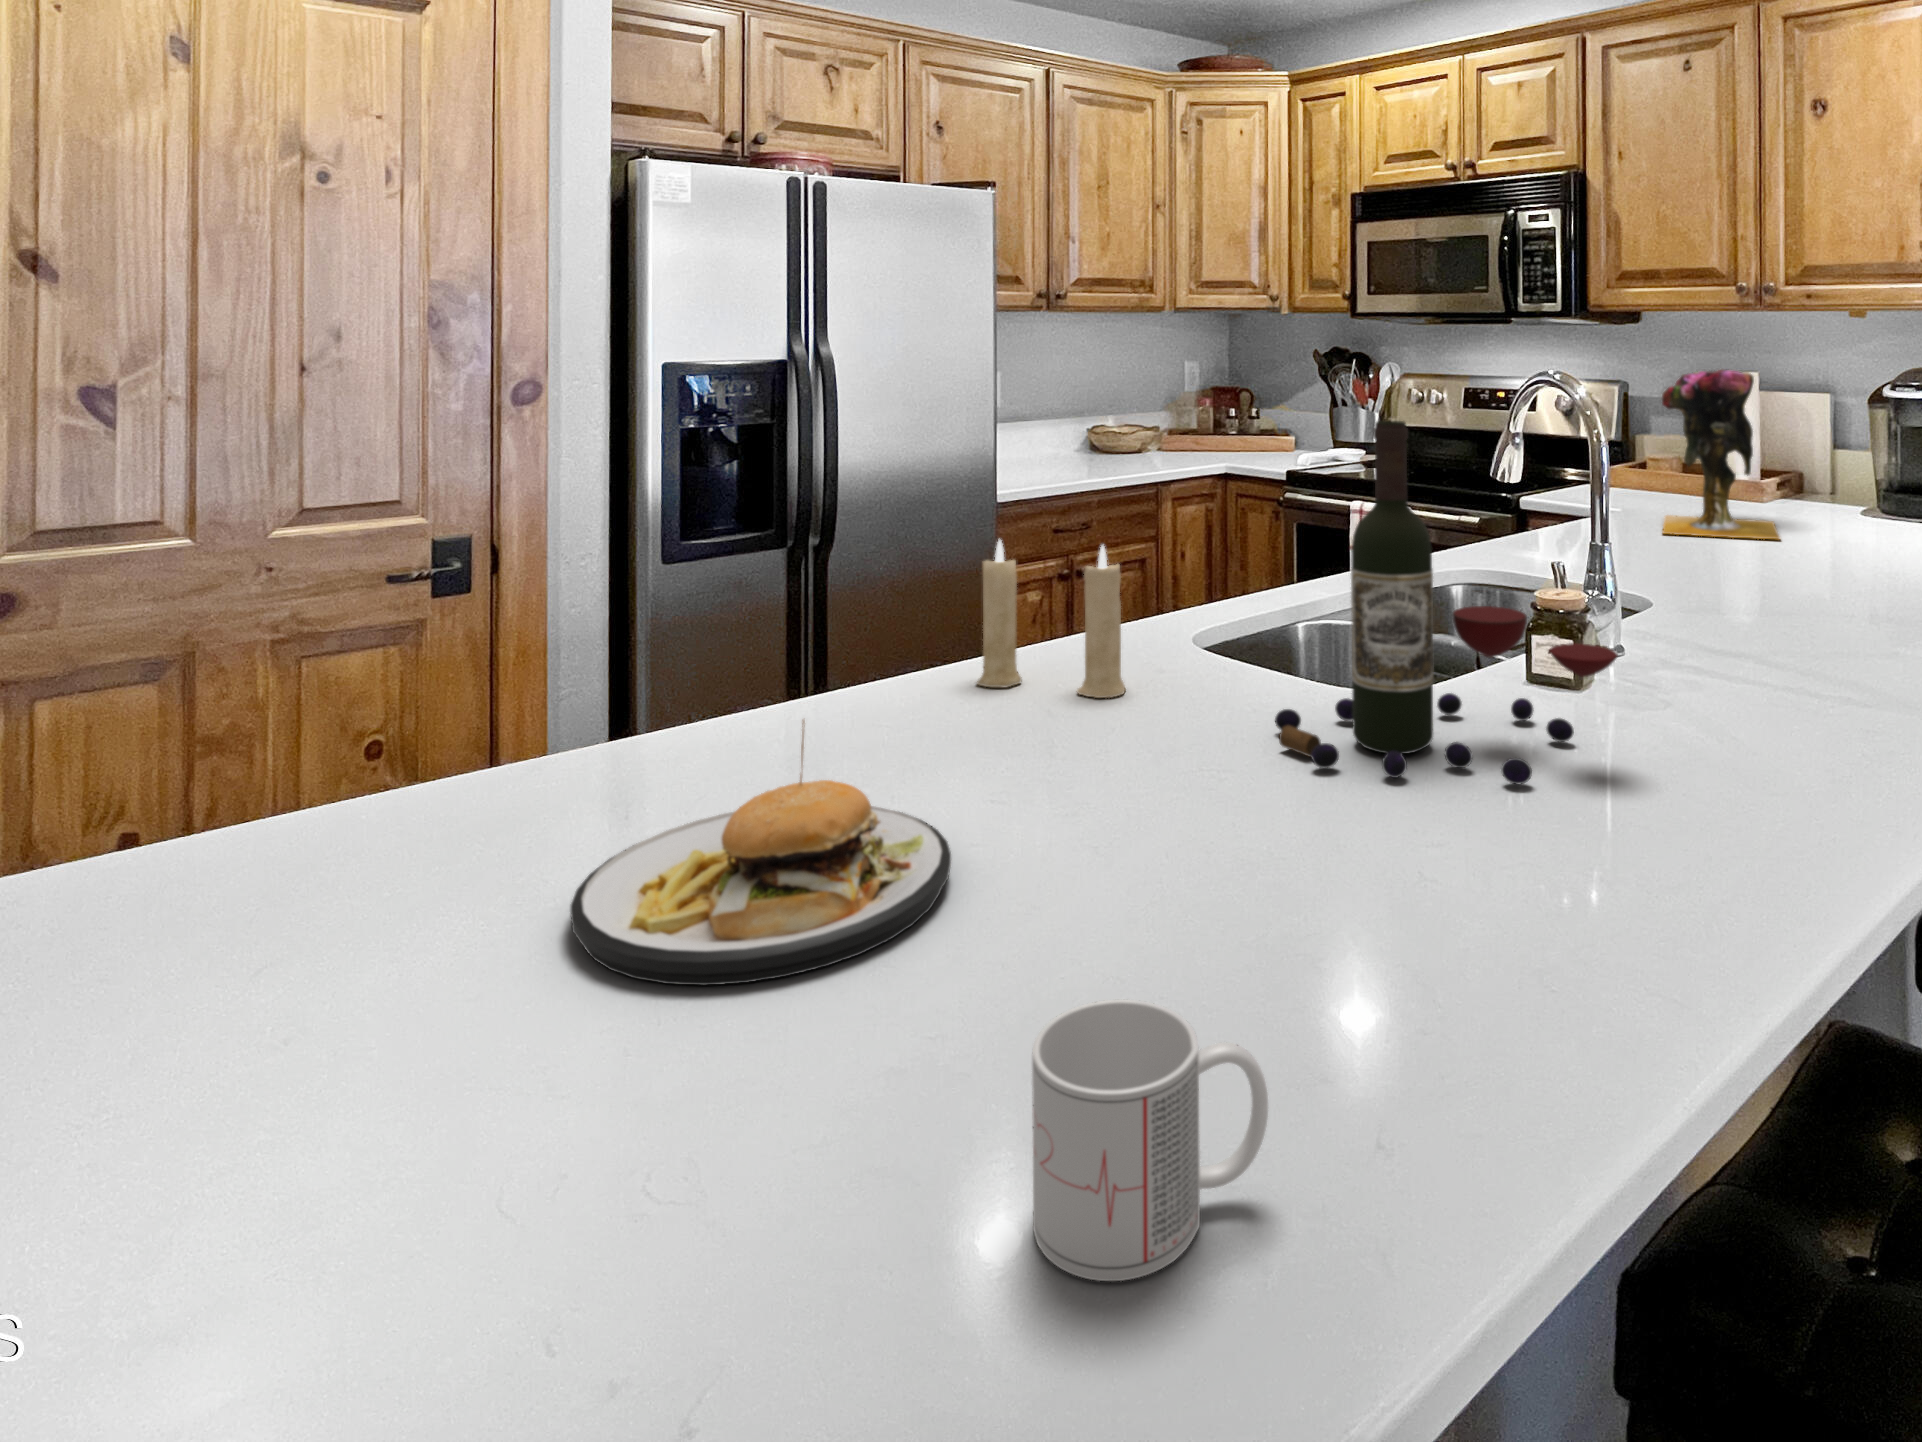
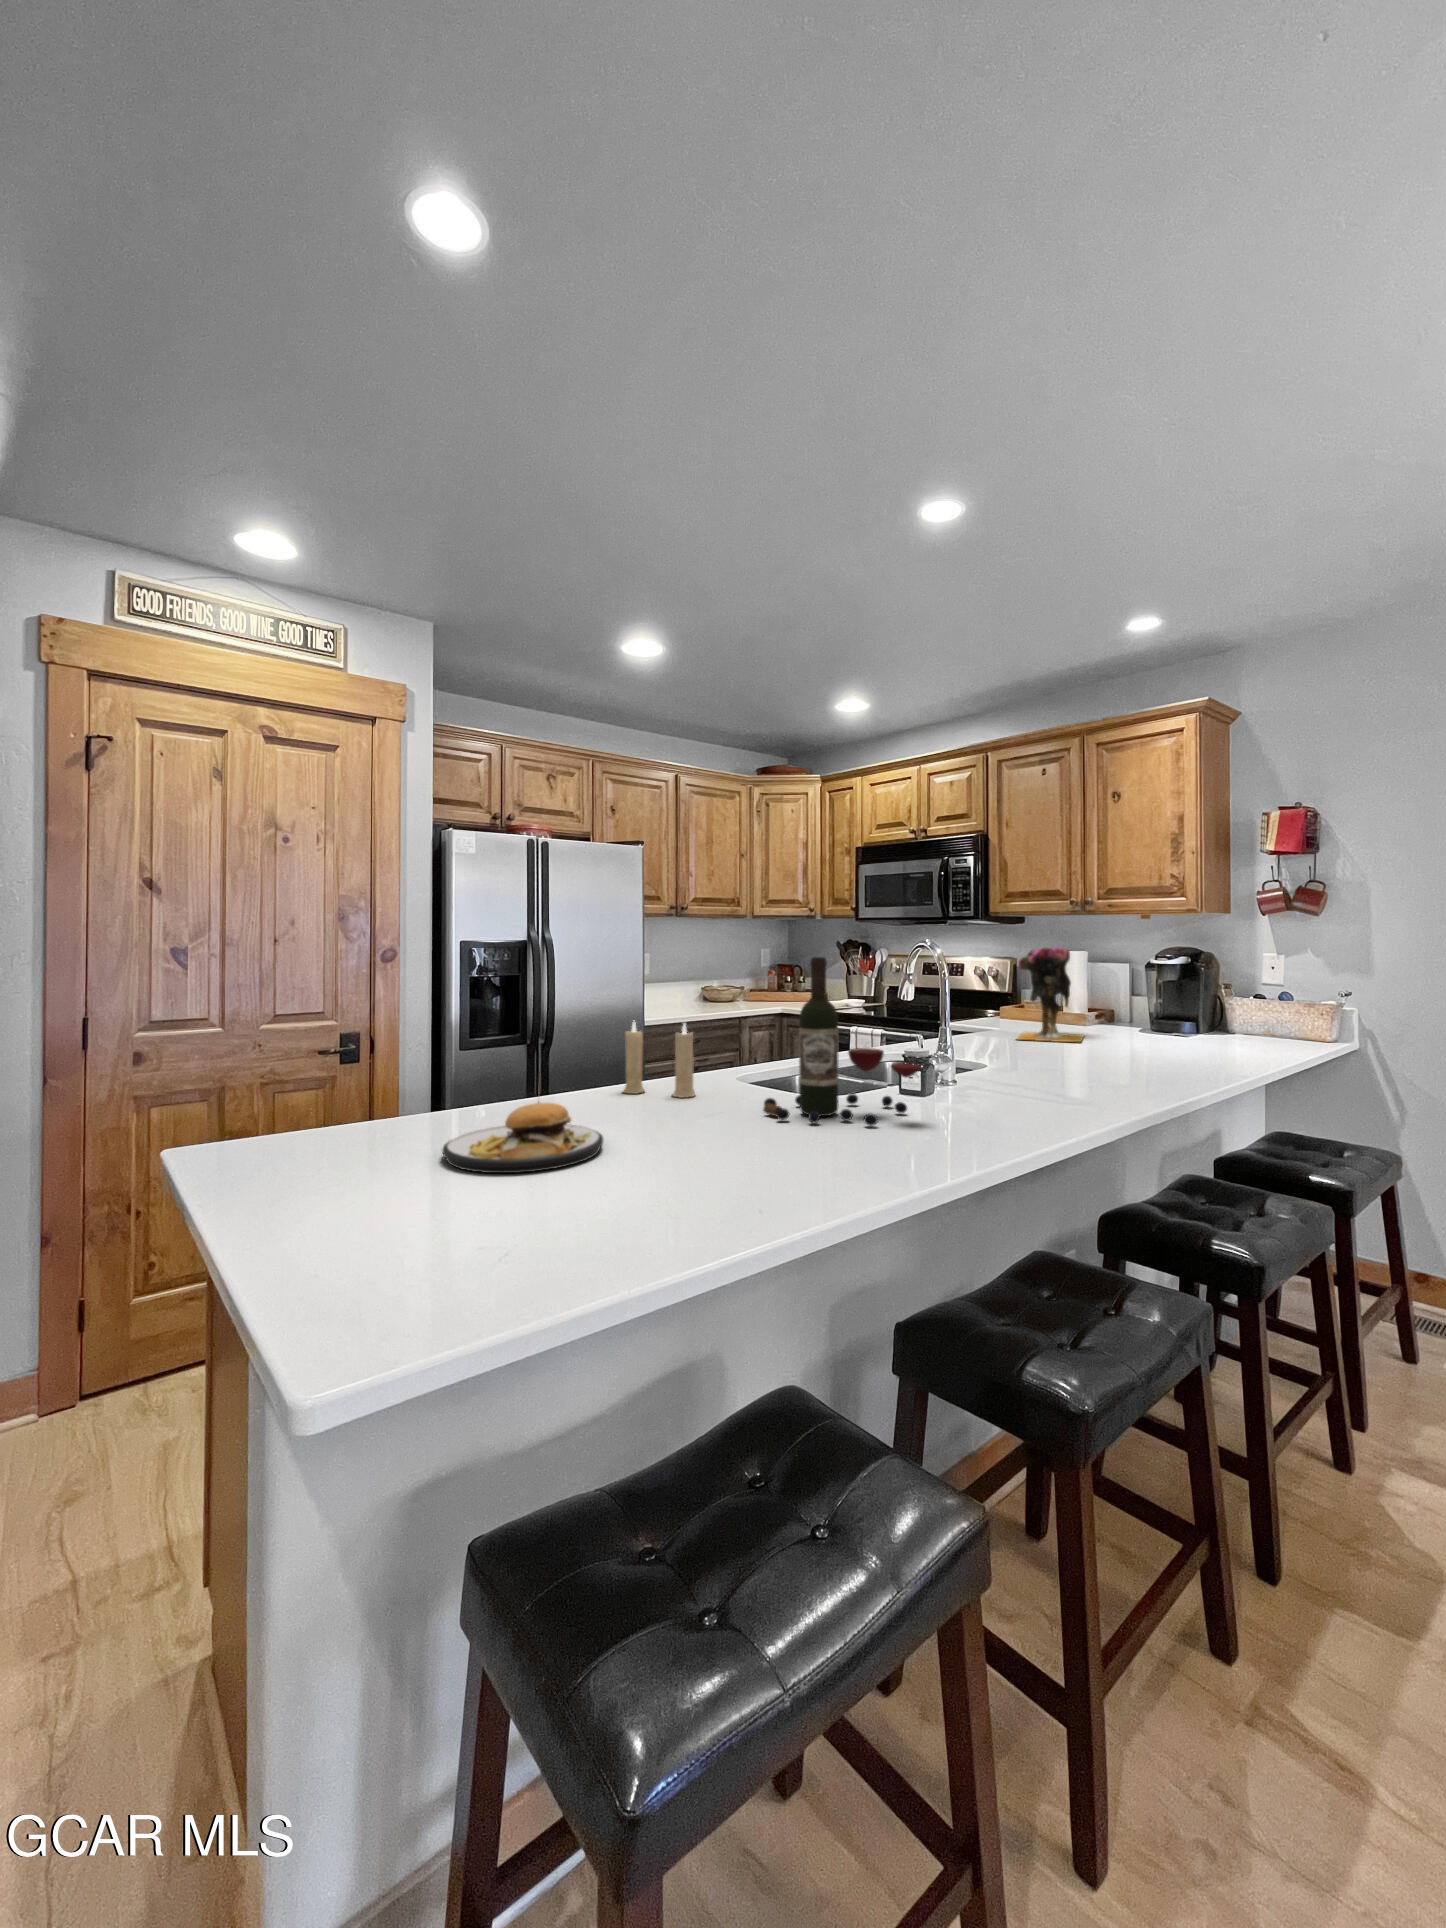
mug: present [1032,1000,1268,1281] -> none [624,1150,712,1232]

